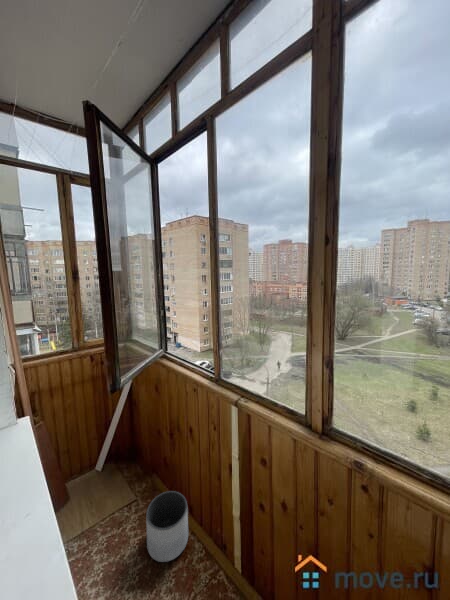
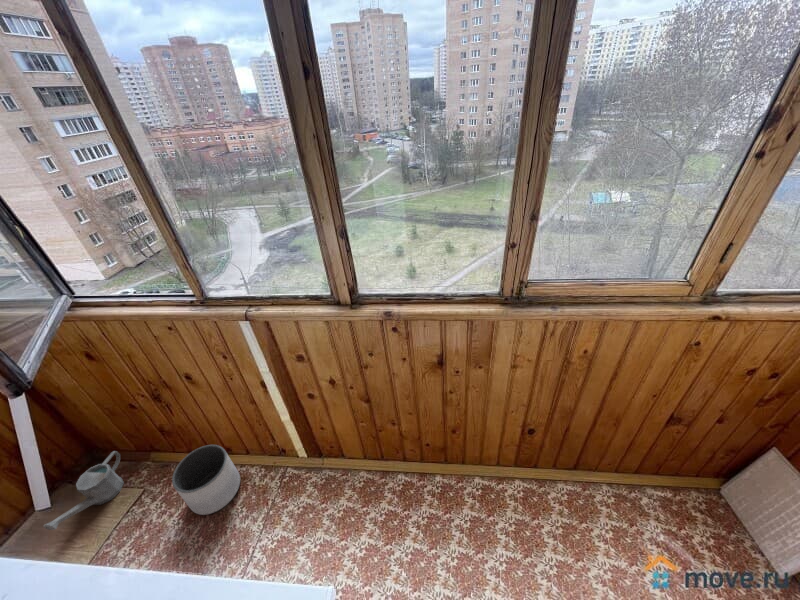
watering can: none [89,457,142,491] -> present [43,451,124,530]

